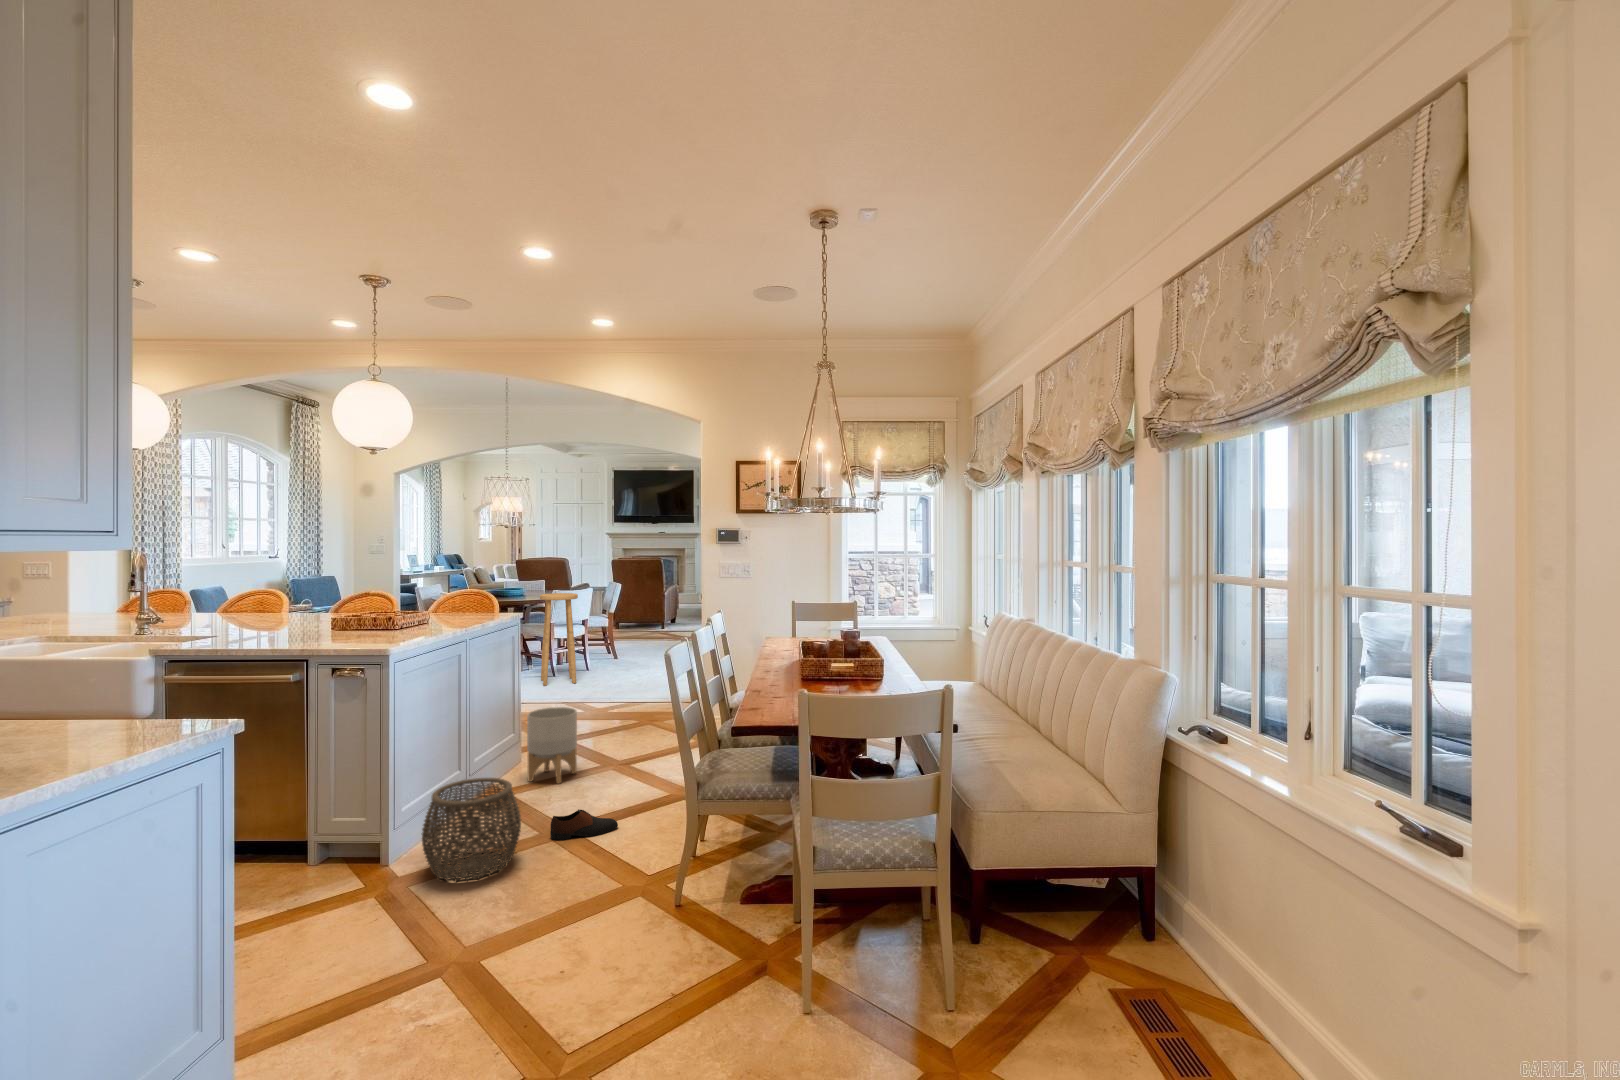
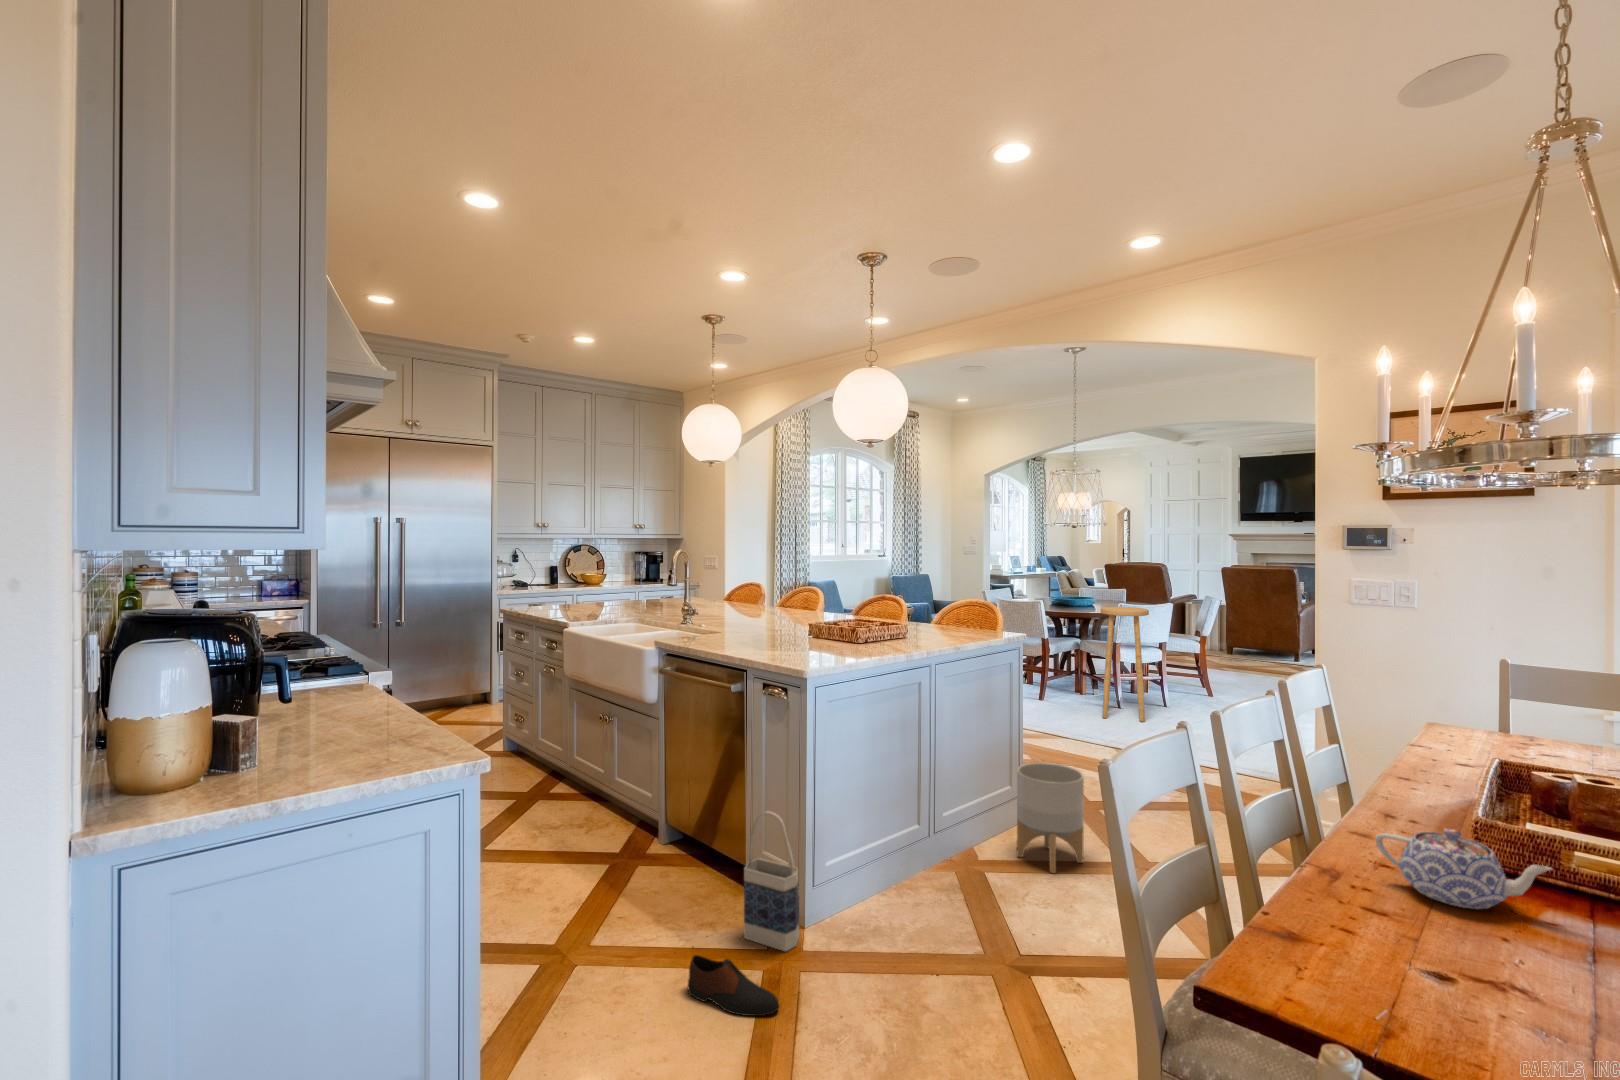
teapot: none [772,658,827,686] -> present [1375,829,1552,909]
bag: none [330,775,387,891] -> present [744,811,799,951]
woven basket: present [422,778,521,881] -> none [826,849,947,999]
shoe: present [550,809,618,840] -> present [688,955,779,1016]

